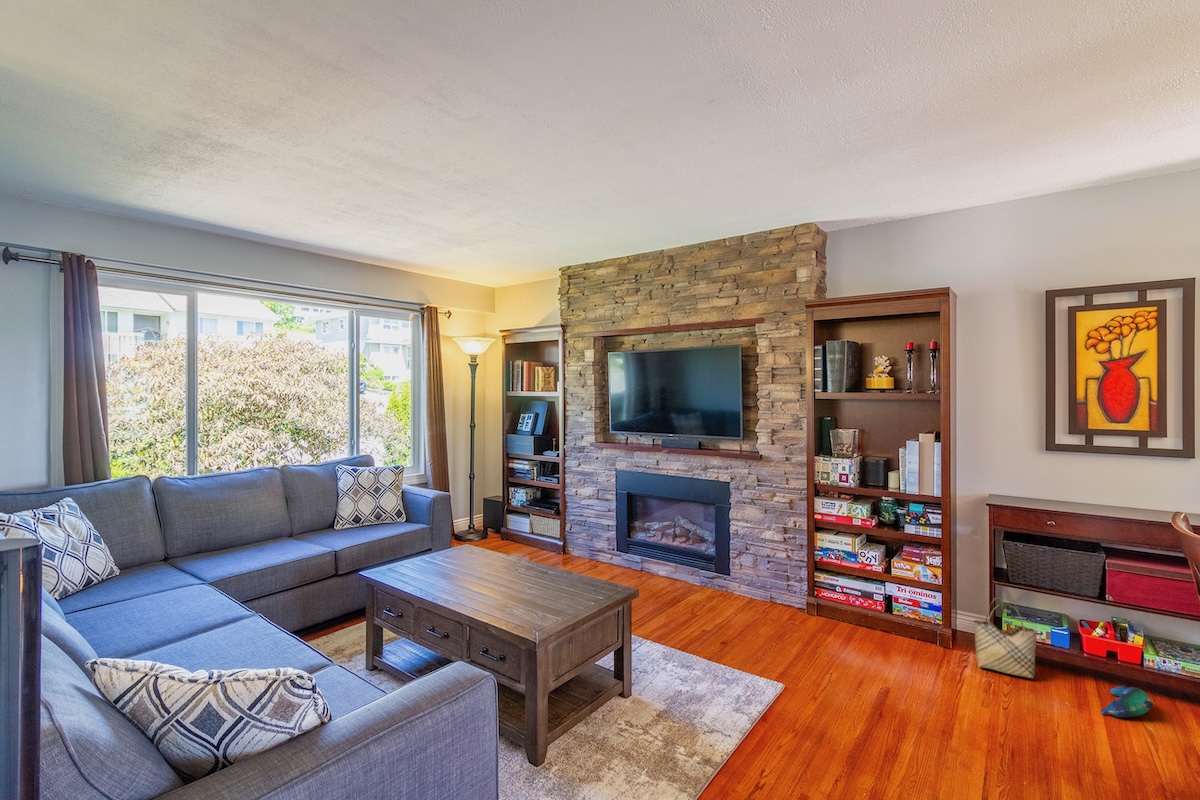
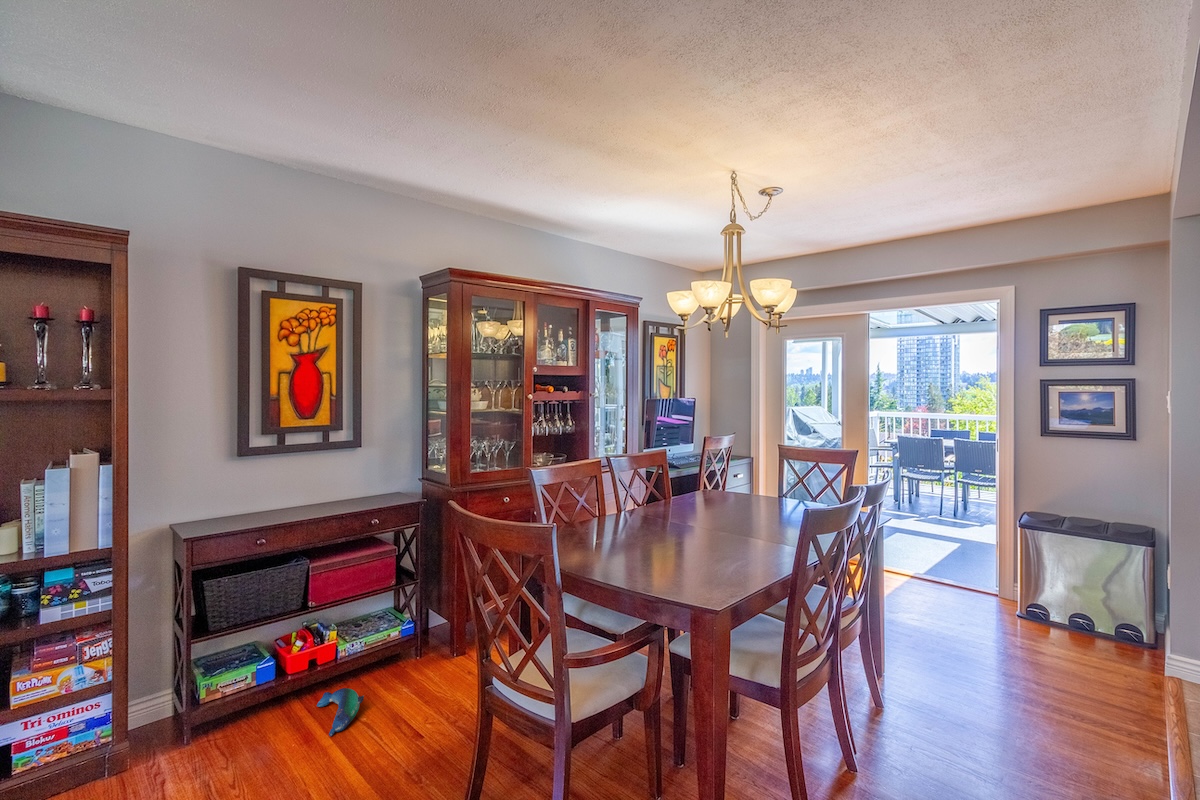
woven basket: present [974,596,1037,678] -> none [175,656,252,770]

